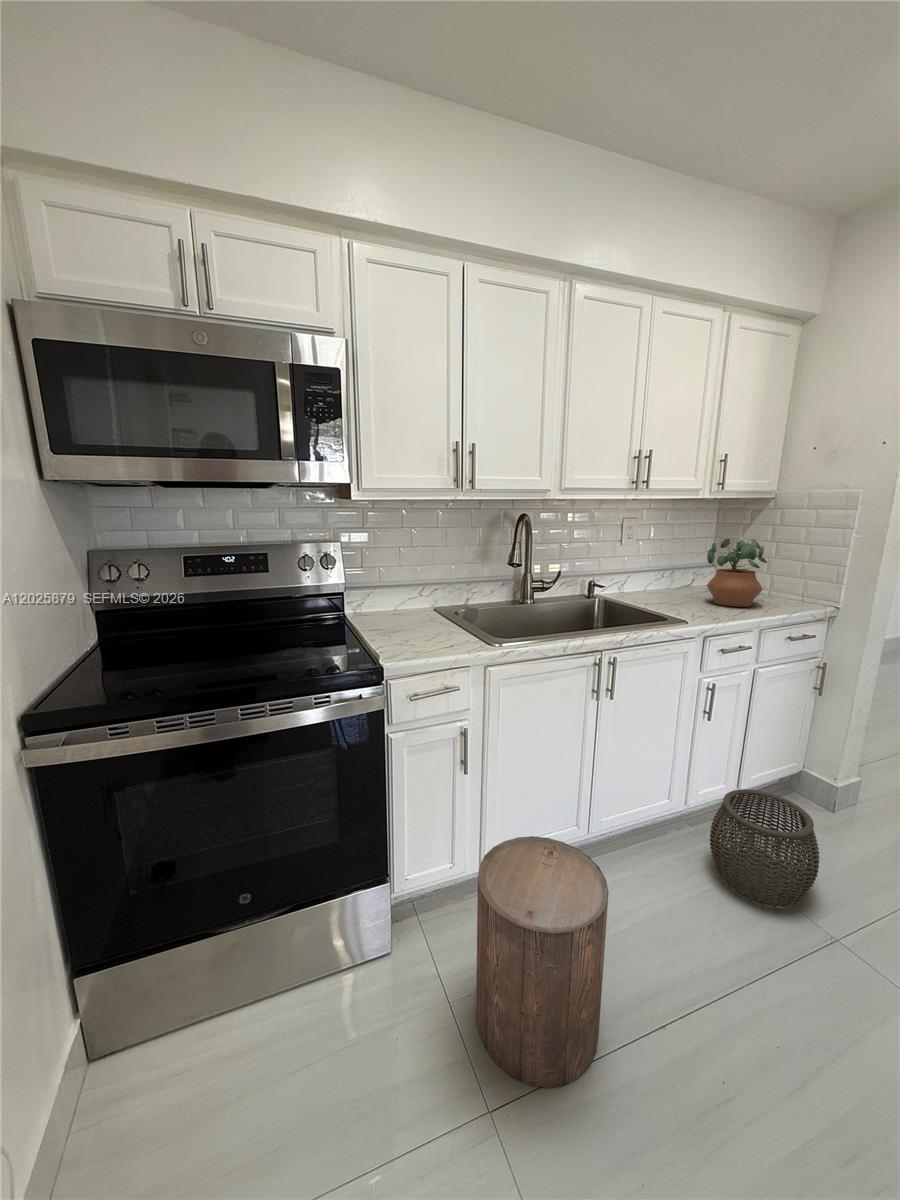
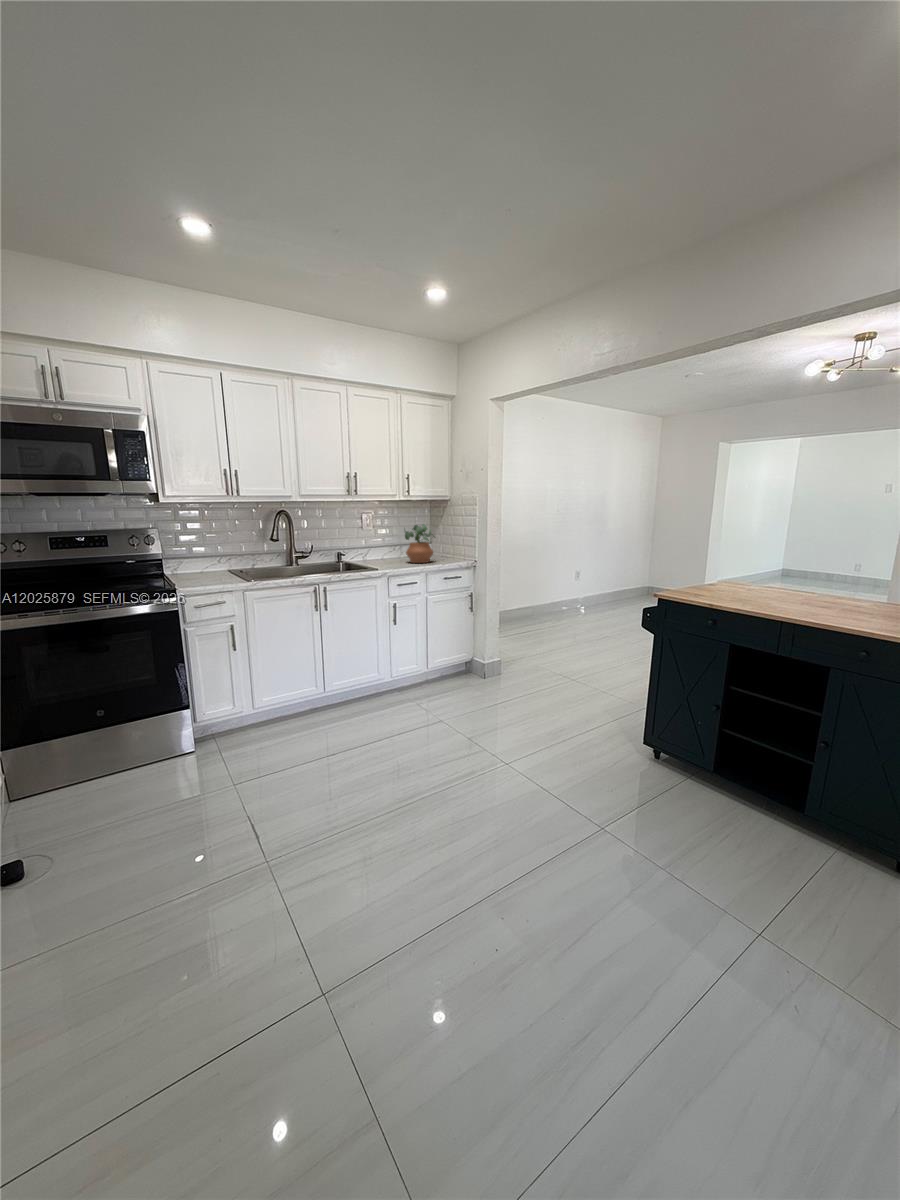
woven basket: present [710,789,820,907] -> none [395,660,445,713]
stool: present [476,836,609,1088] -> none [228,674,301,778]

